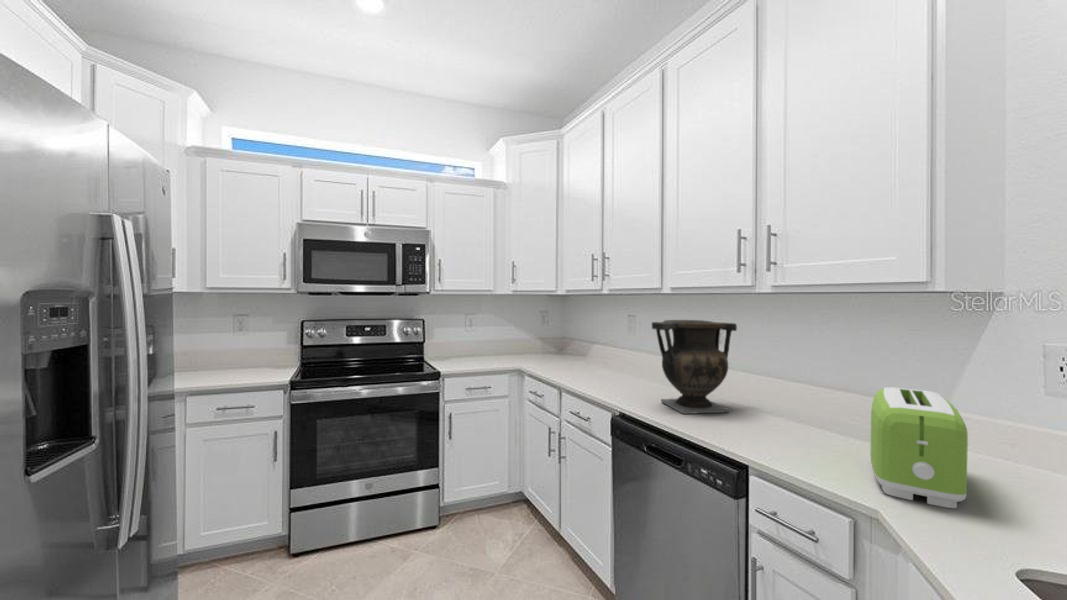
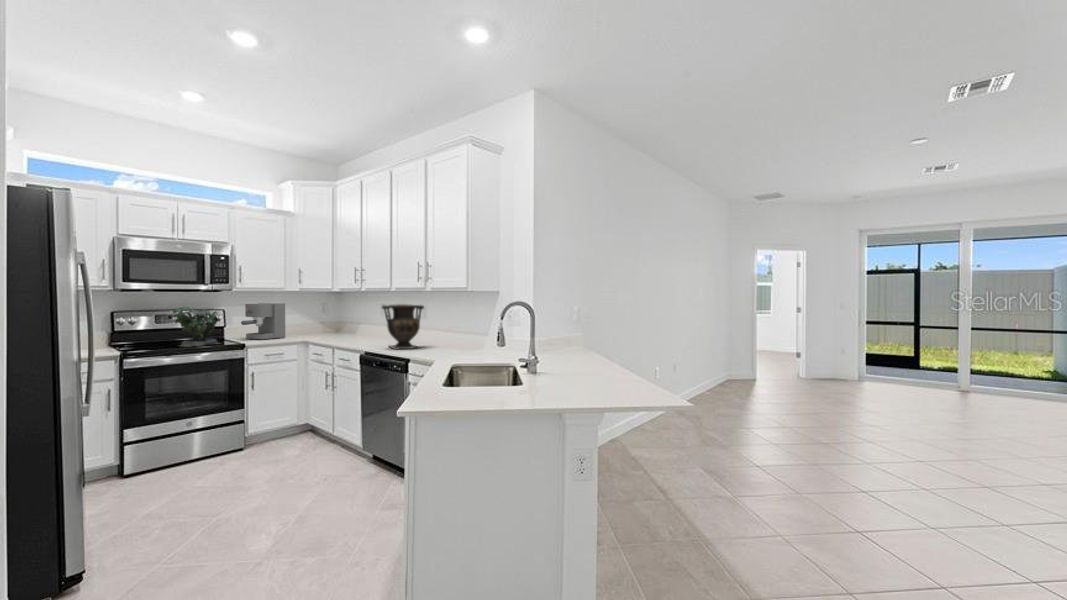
coffee maker: none [442,310,496,362] -> present [241,303,285,340]
potted plant: none [360,312,418,371] -> present [172,307,220,347]
toaster: present [870,387,968,508] -> none [445,326,478,360]

